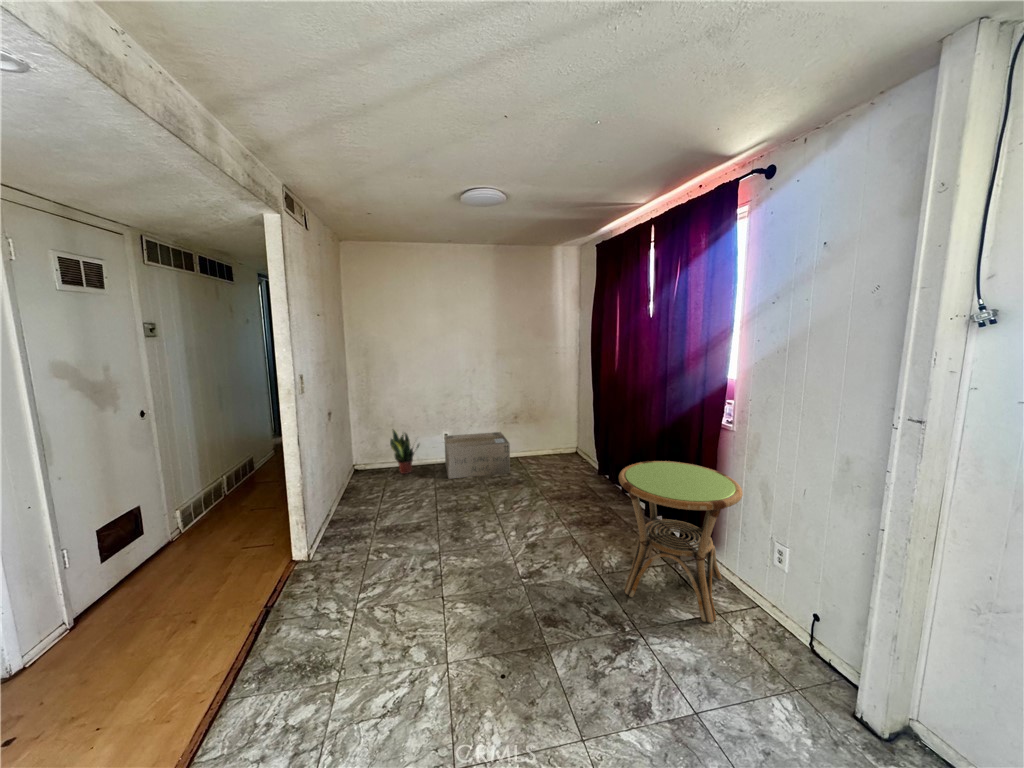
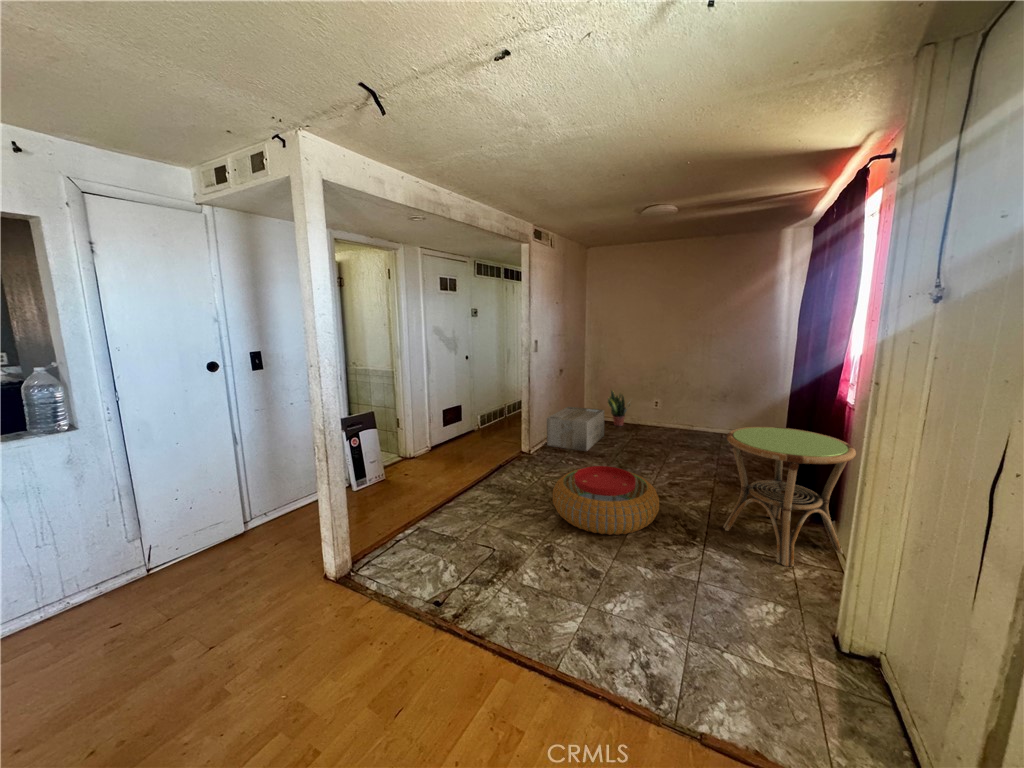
cardboard box: present [445,432,510,479] -> present [547,407,604,451]
pouf: none [415,557,573,697] -> present [553,466,659,535]

